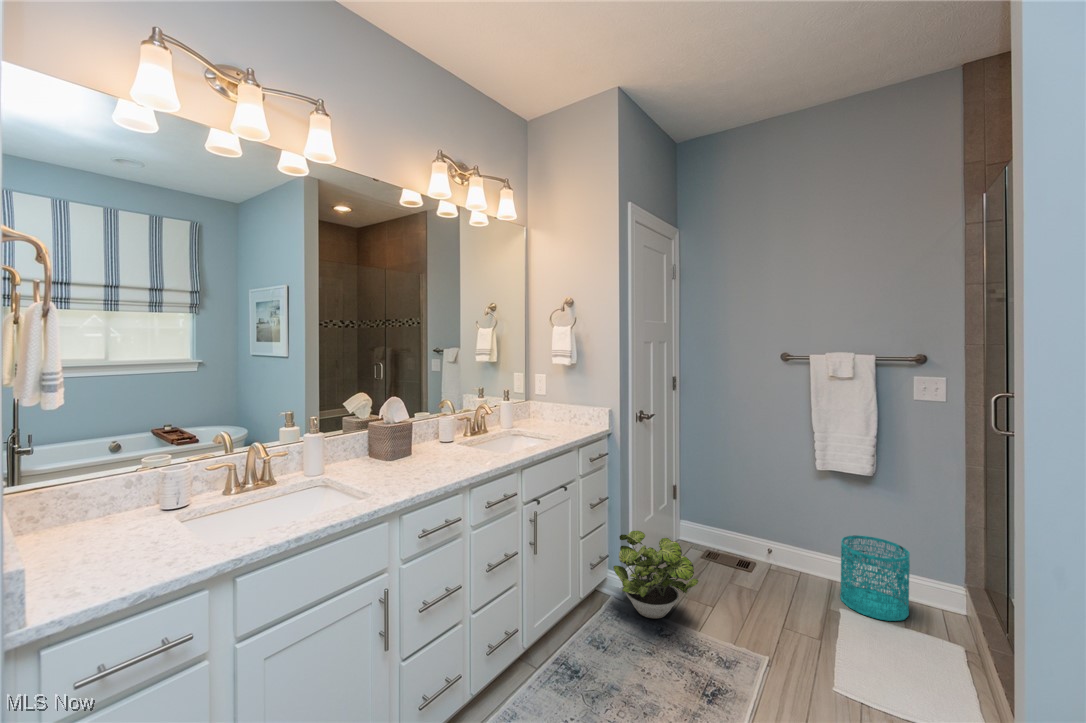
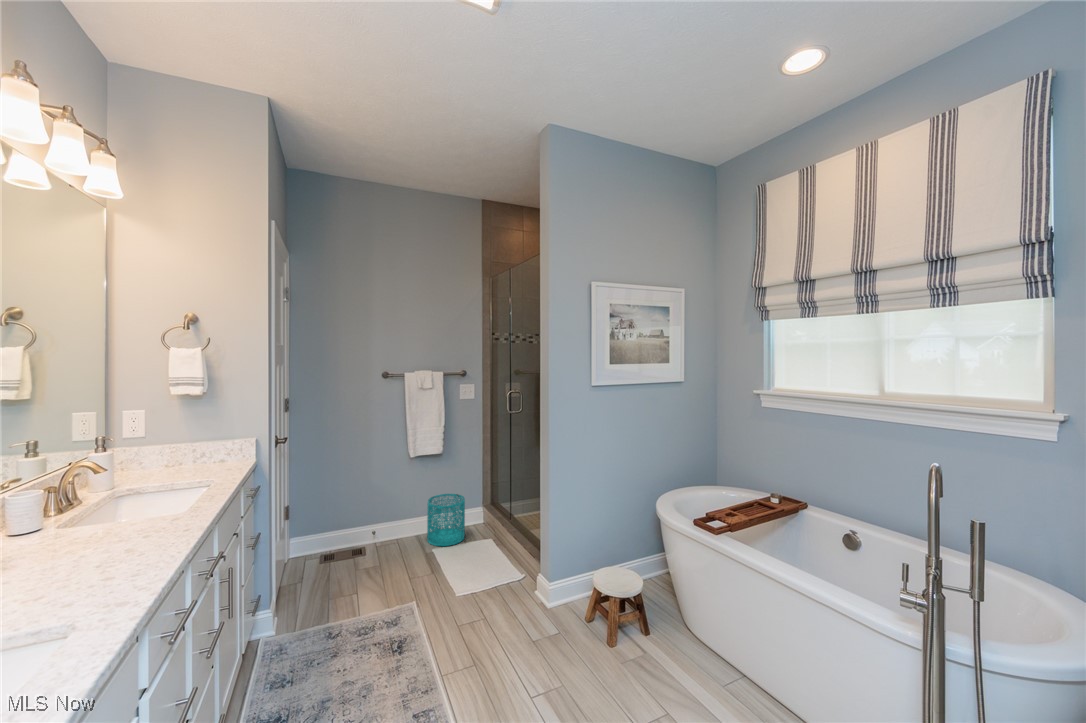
potted plant: present [613,531,698,618] -> none [264,546,361,632]

